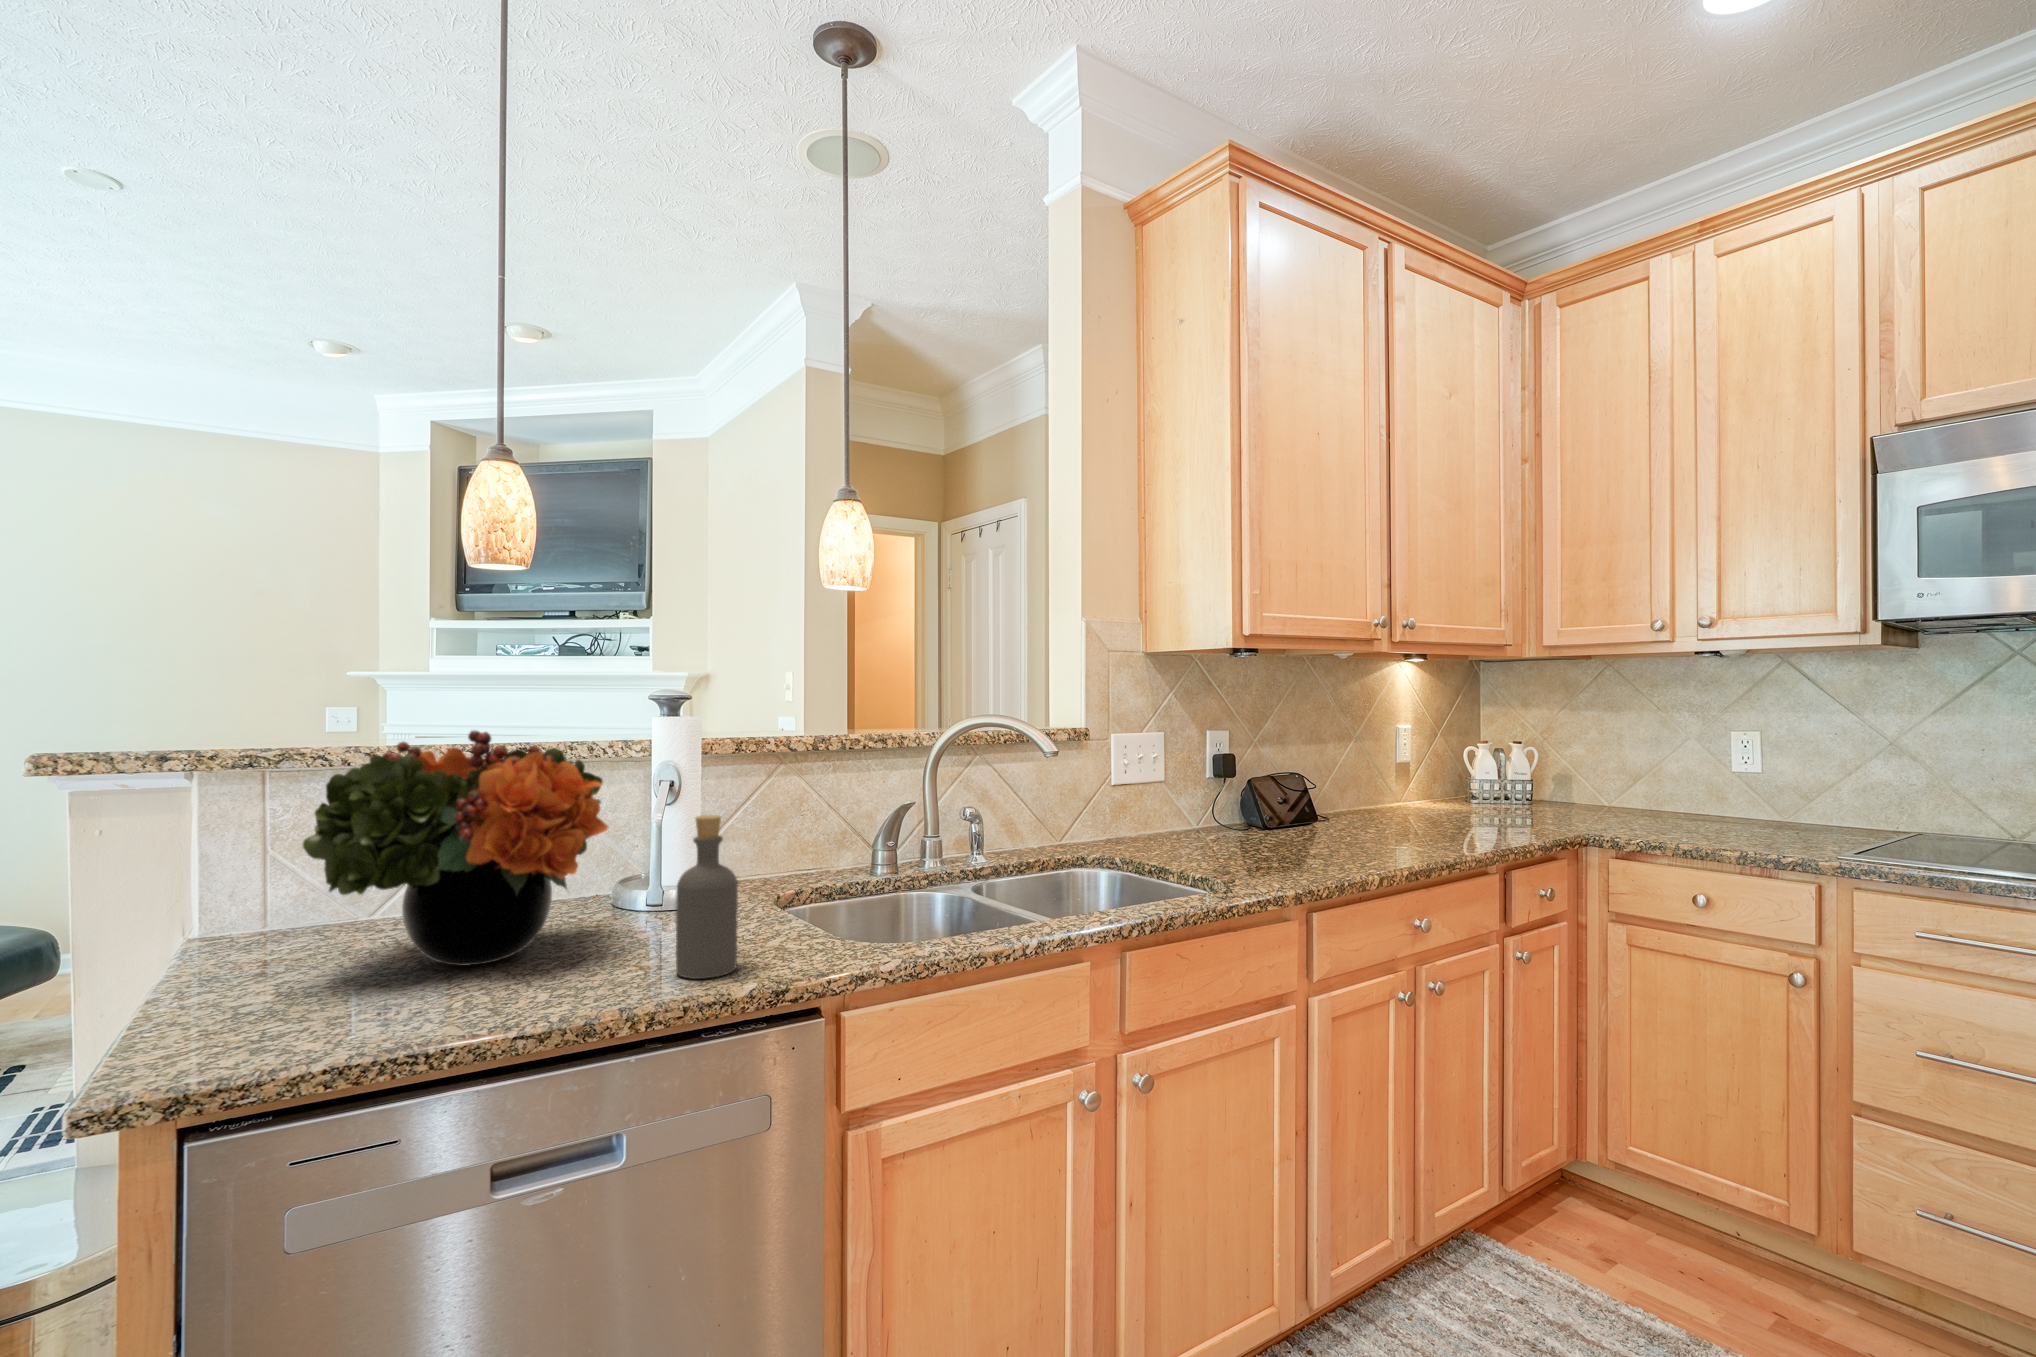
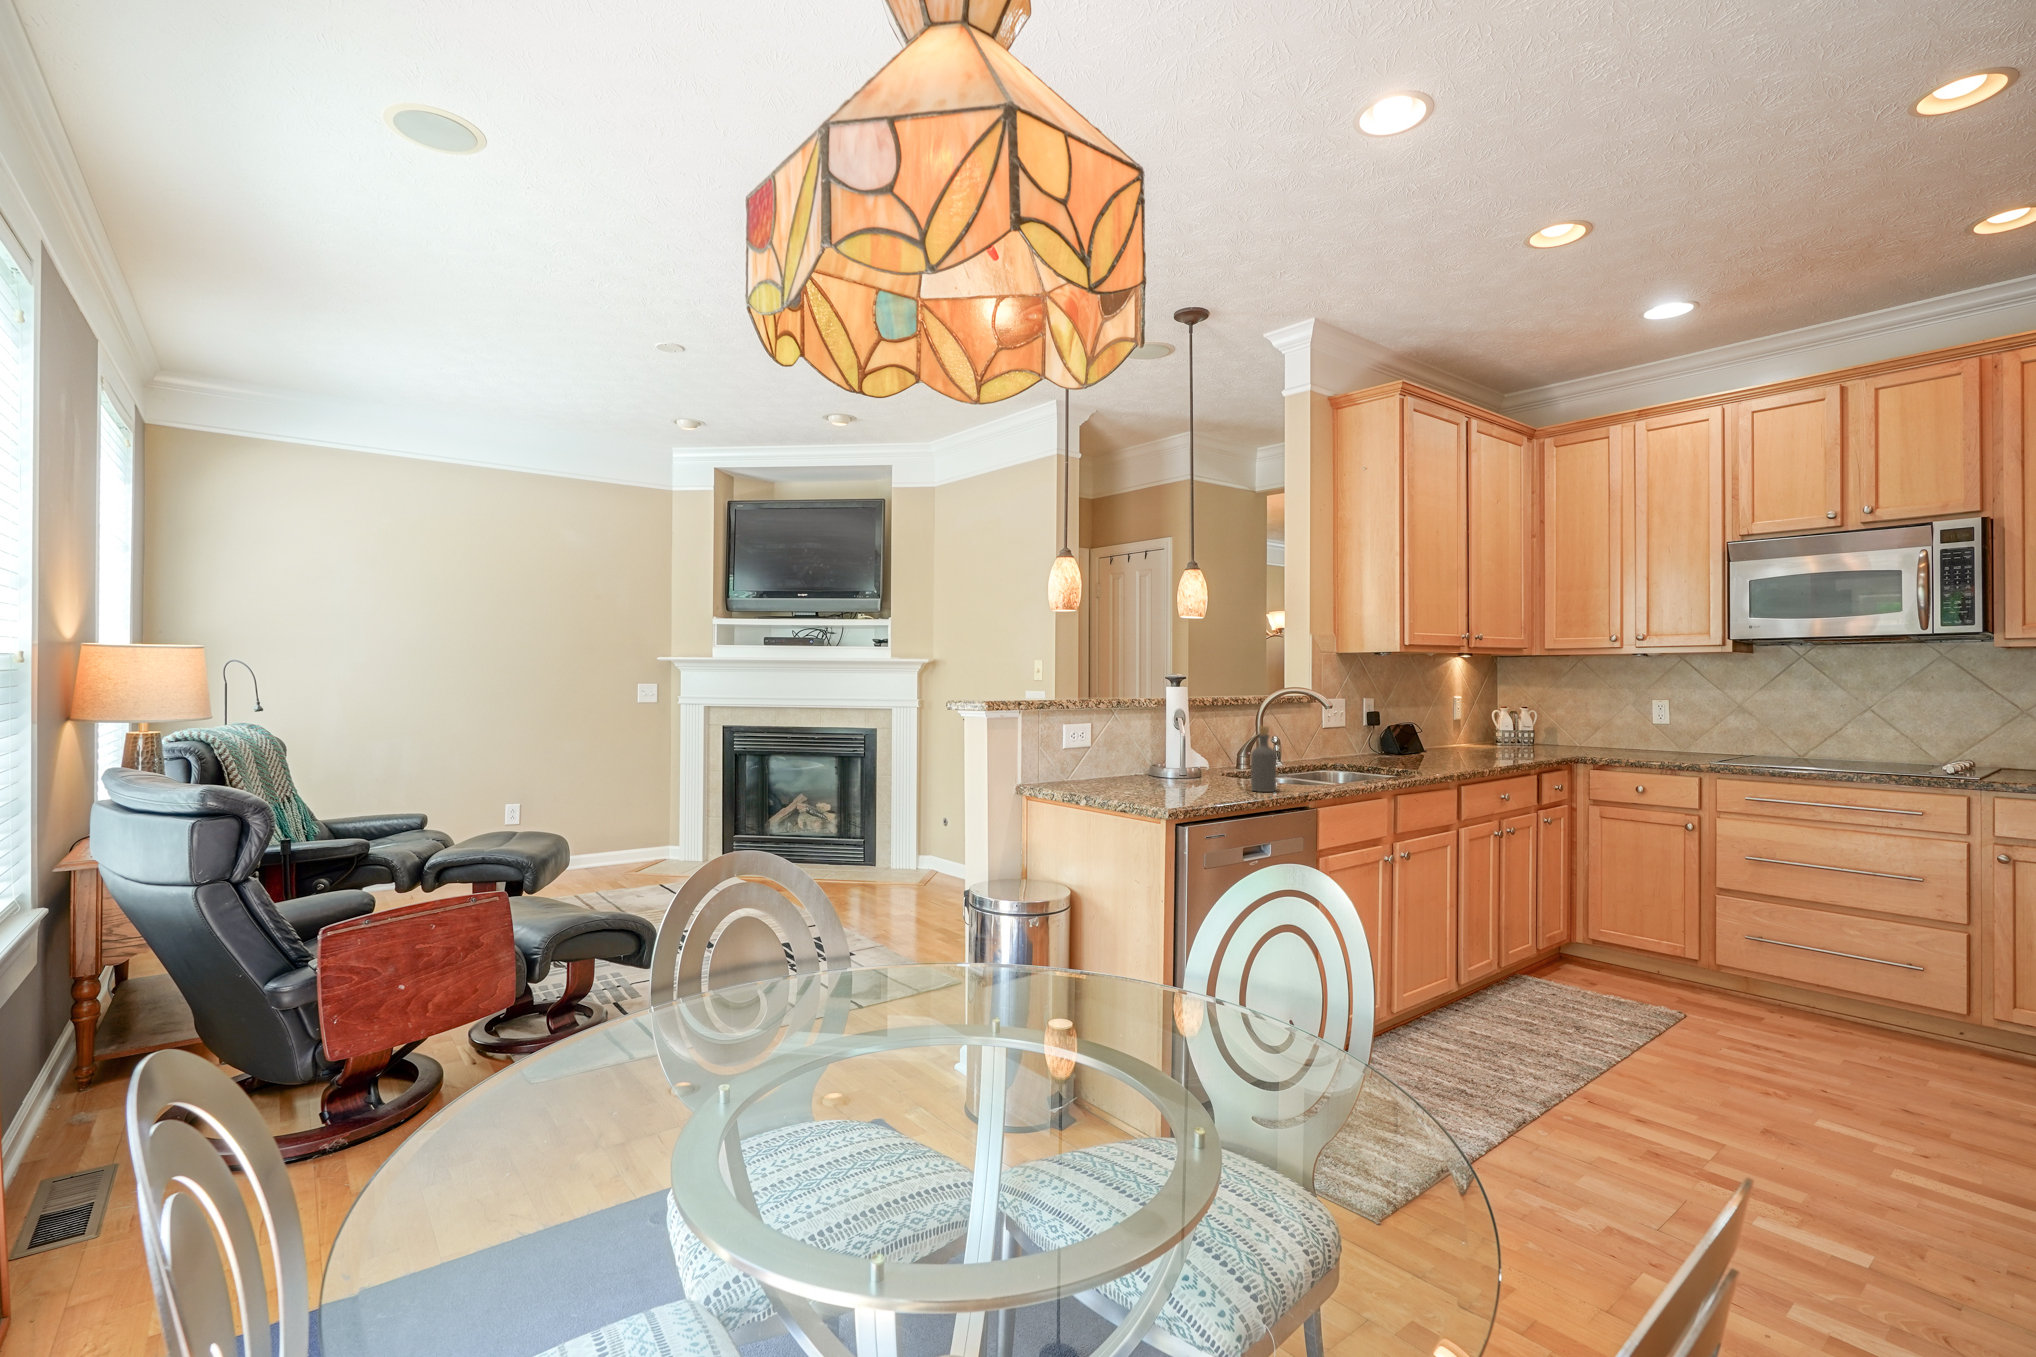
flower arrangement: present [303,730,608,966] -> none [1094,691,1207,791]

